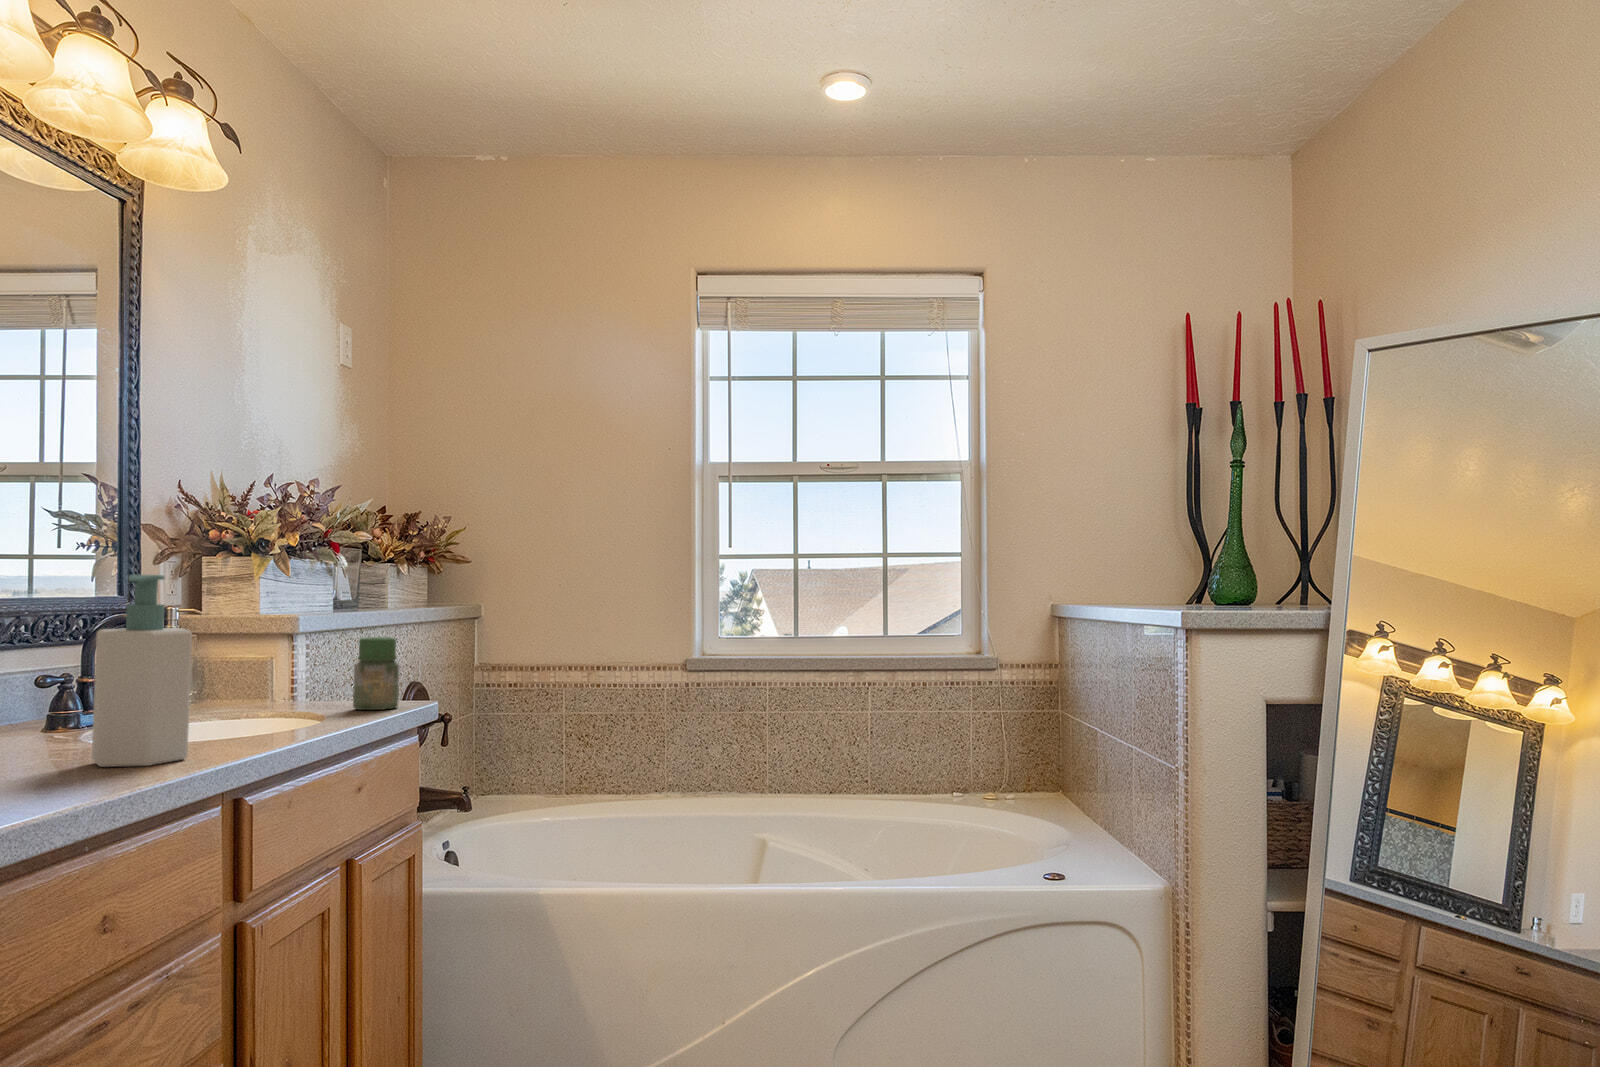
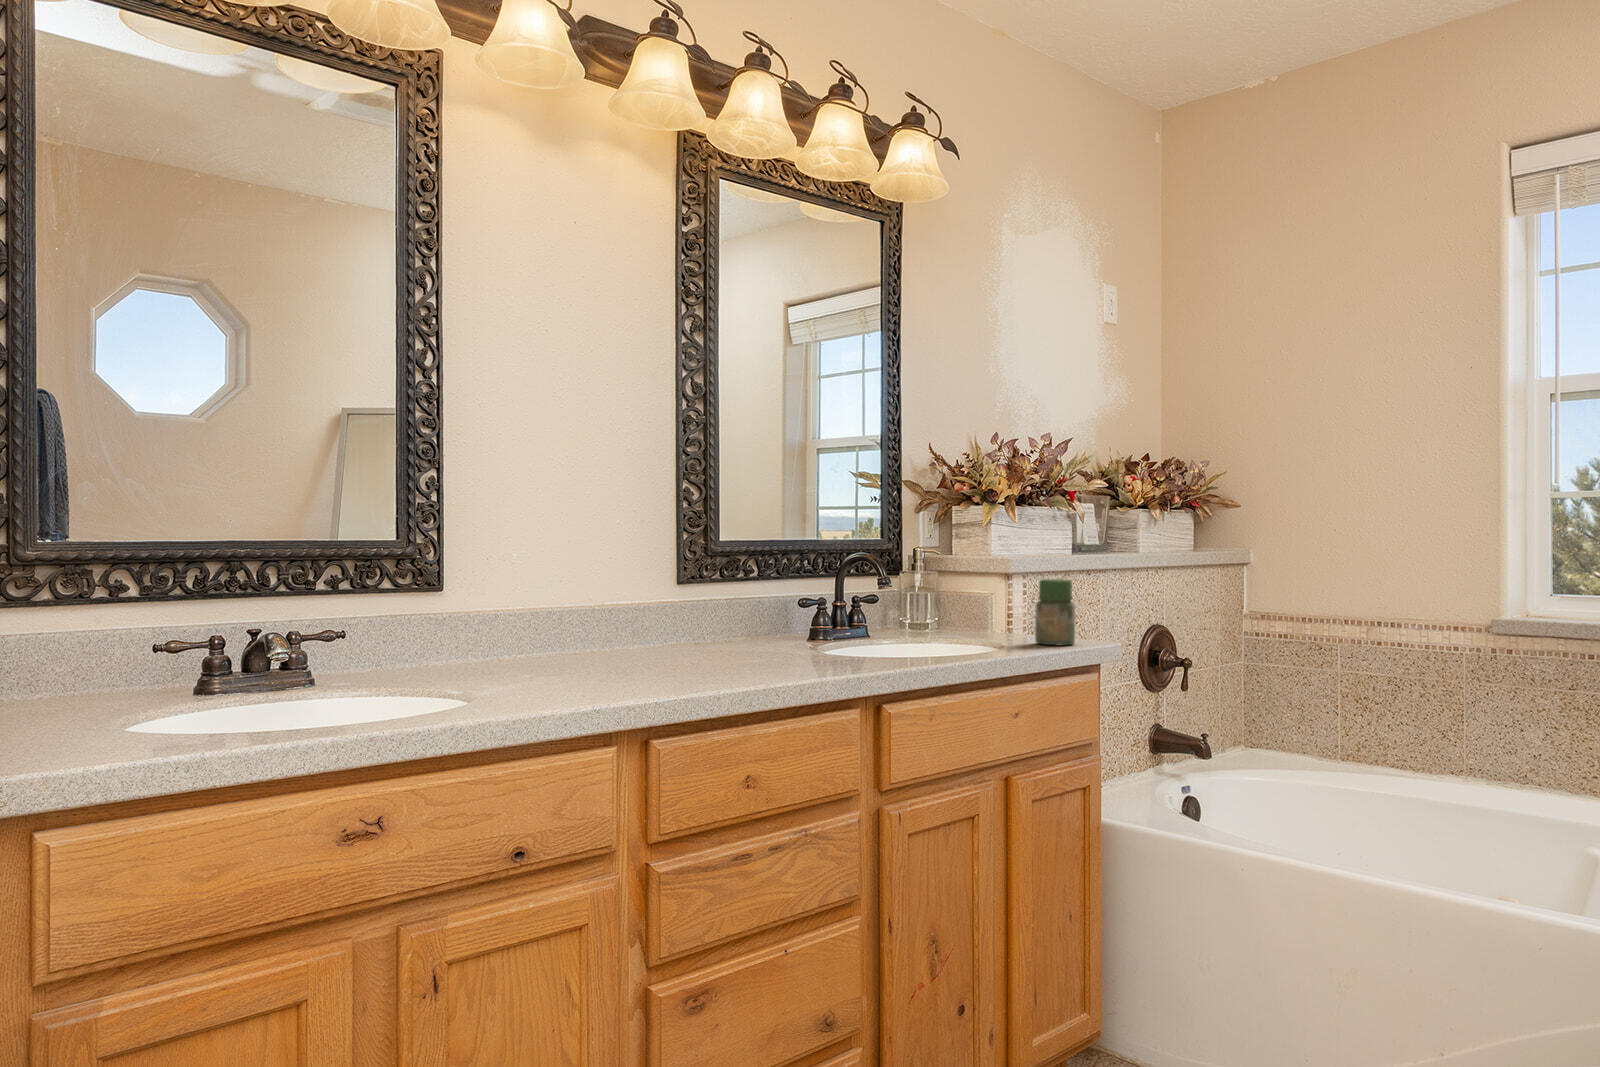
soap bottle: present [92,575,192,767] -> none [786,524,848,669]

